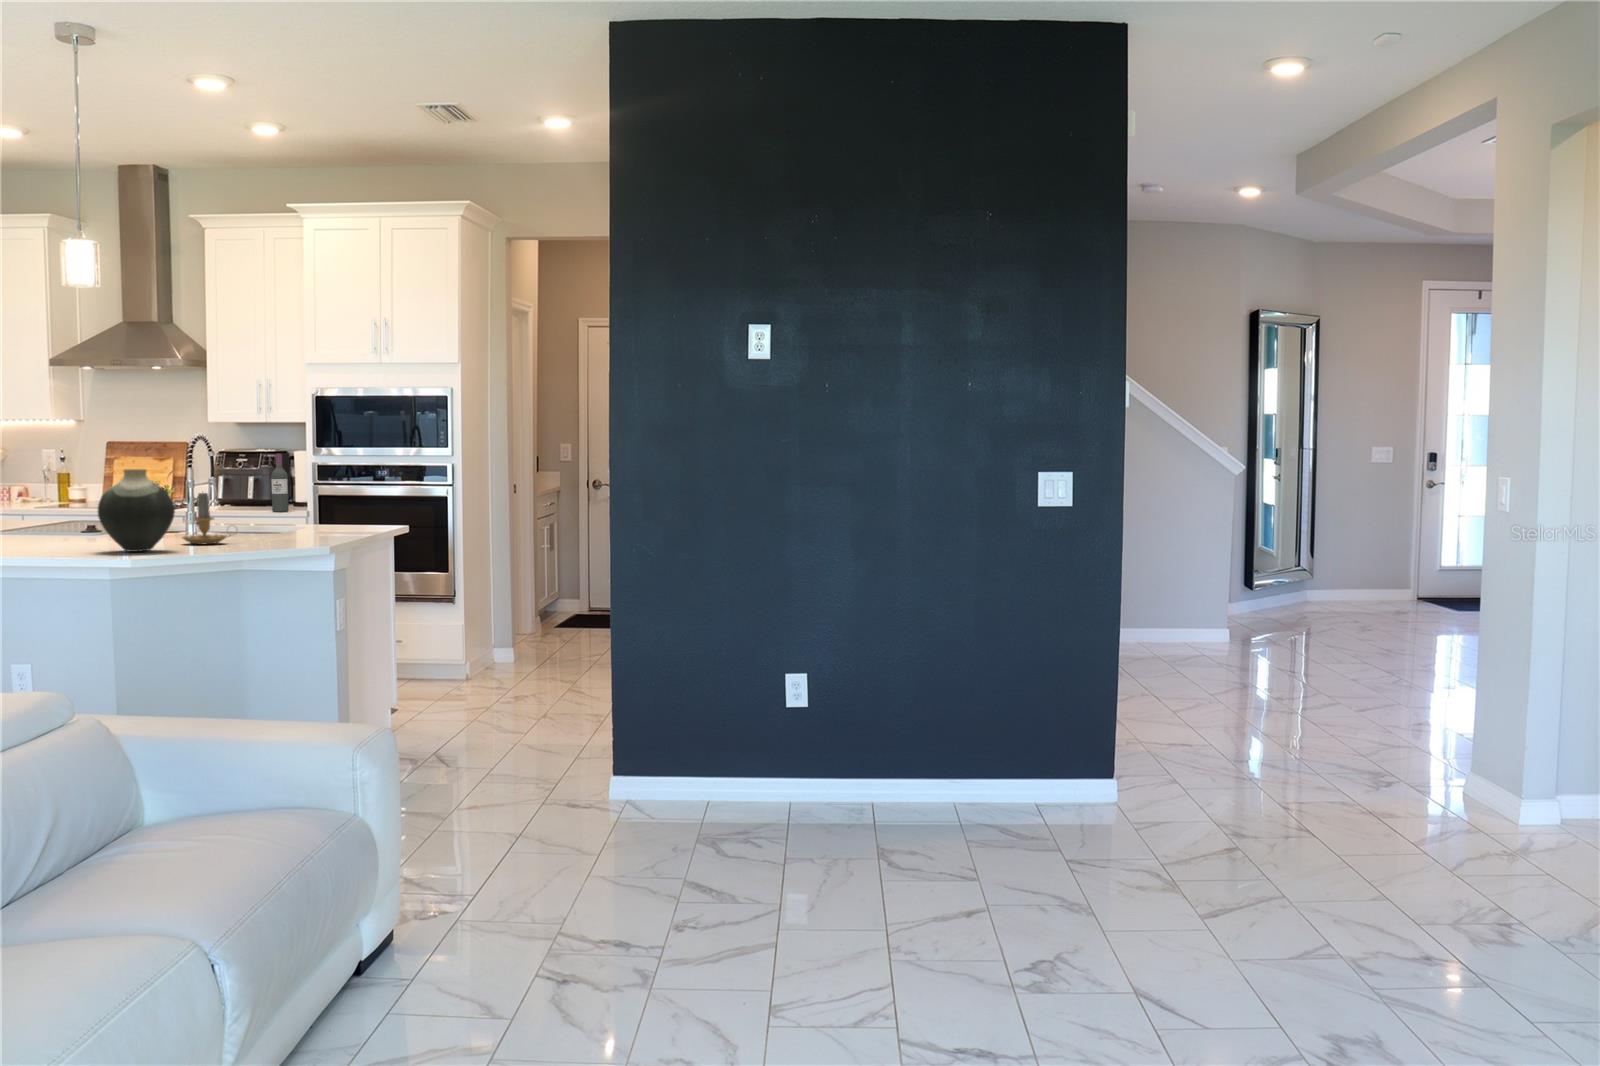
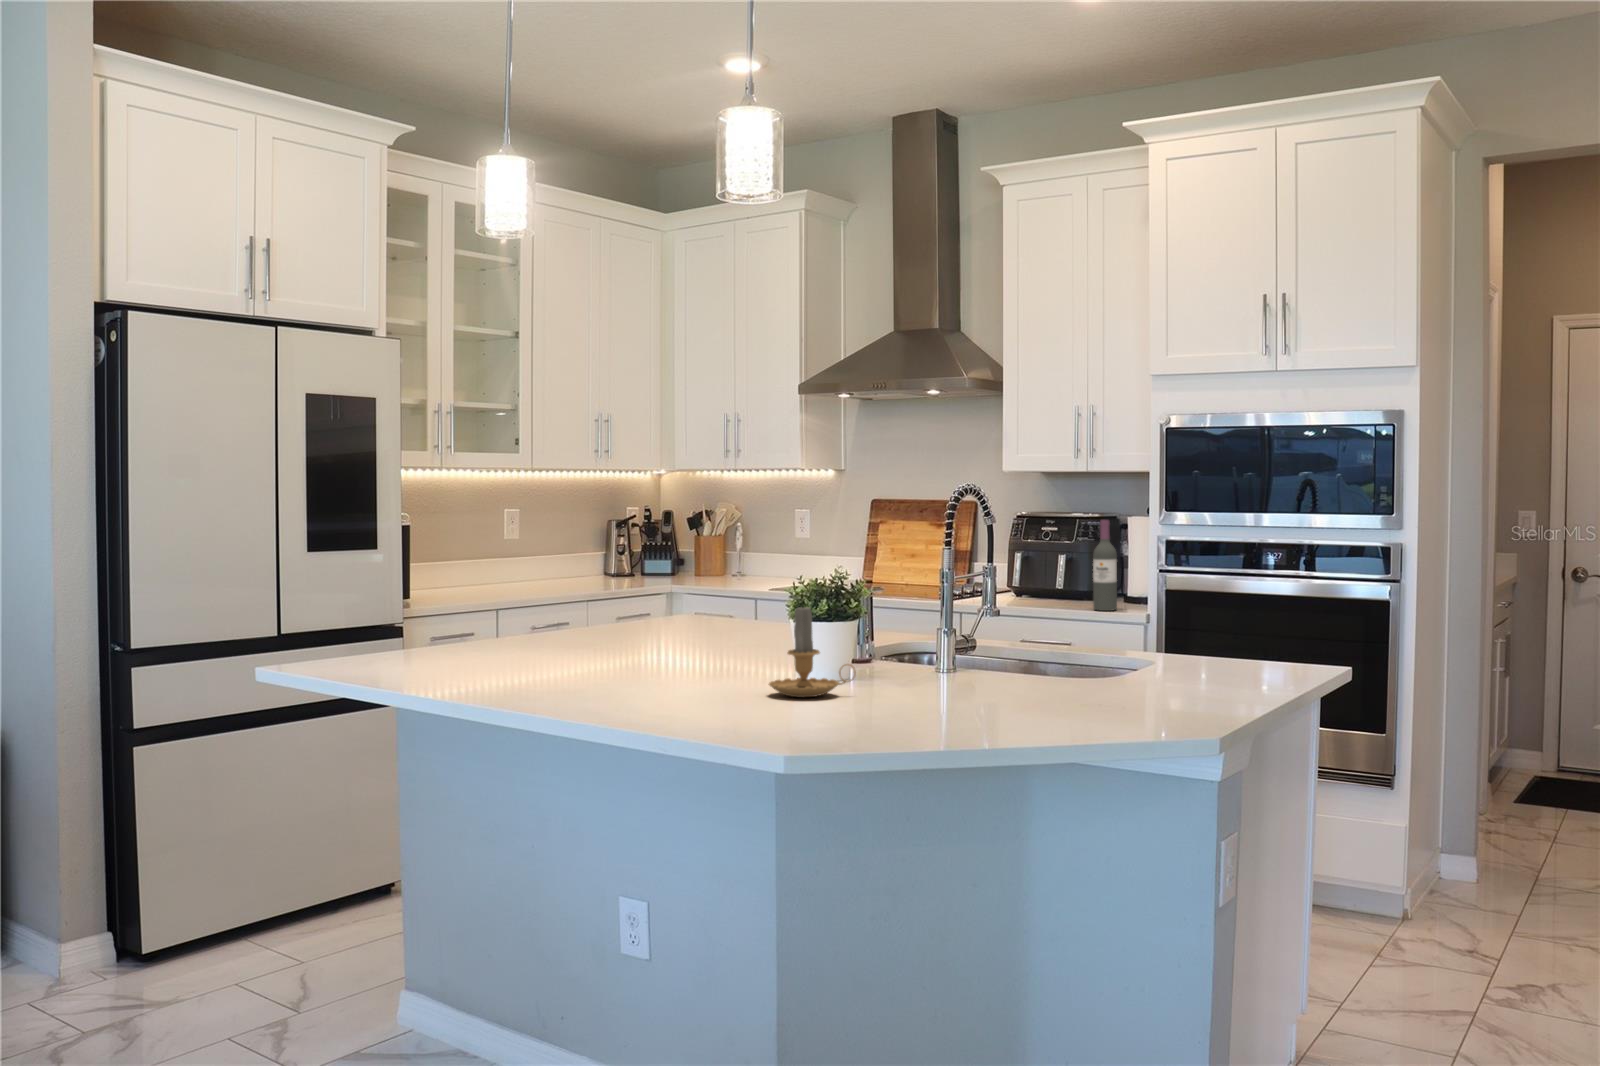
vase: present [98,469,175,552] -> none [867,576,987,723]
candle: present [182,493,230,545] -> present [769,607,856,697]

